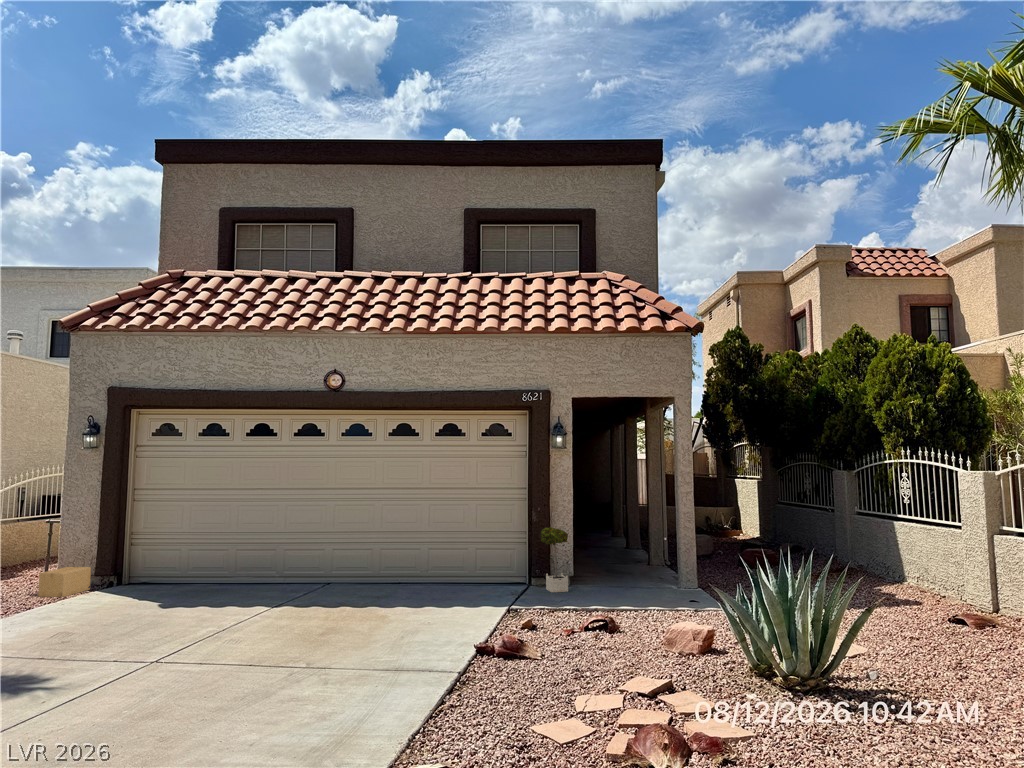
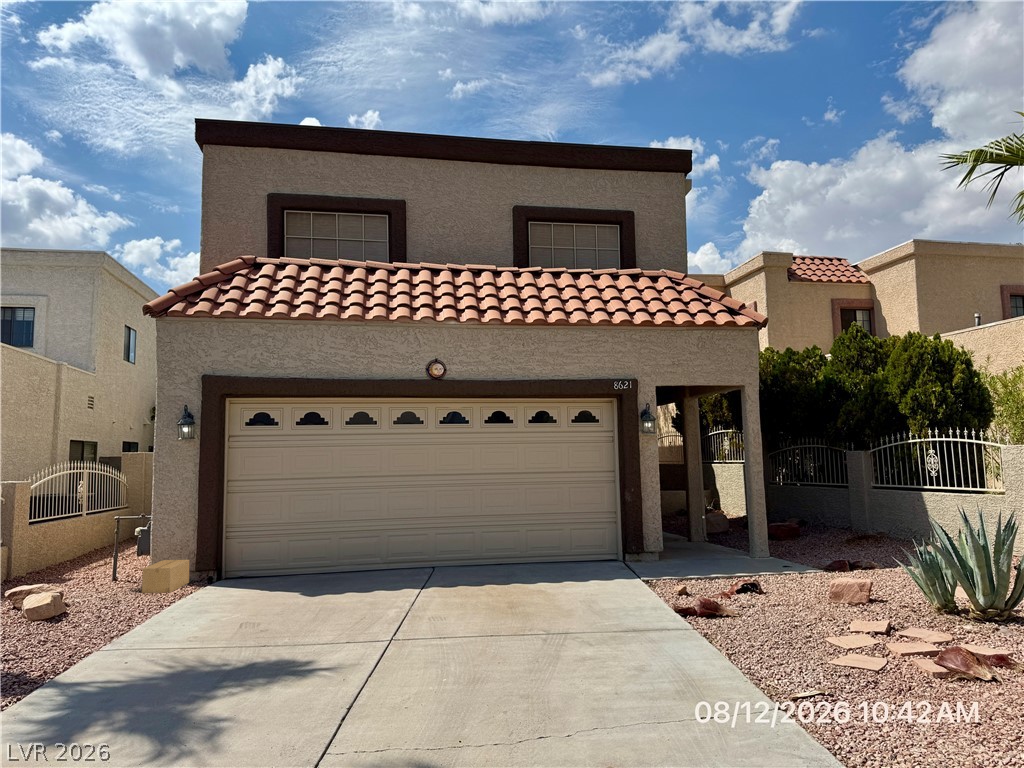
potted tree: present [540,527,568,592] -> none [637,506,665,568]

